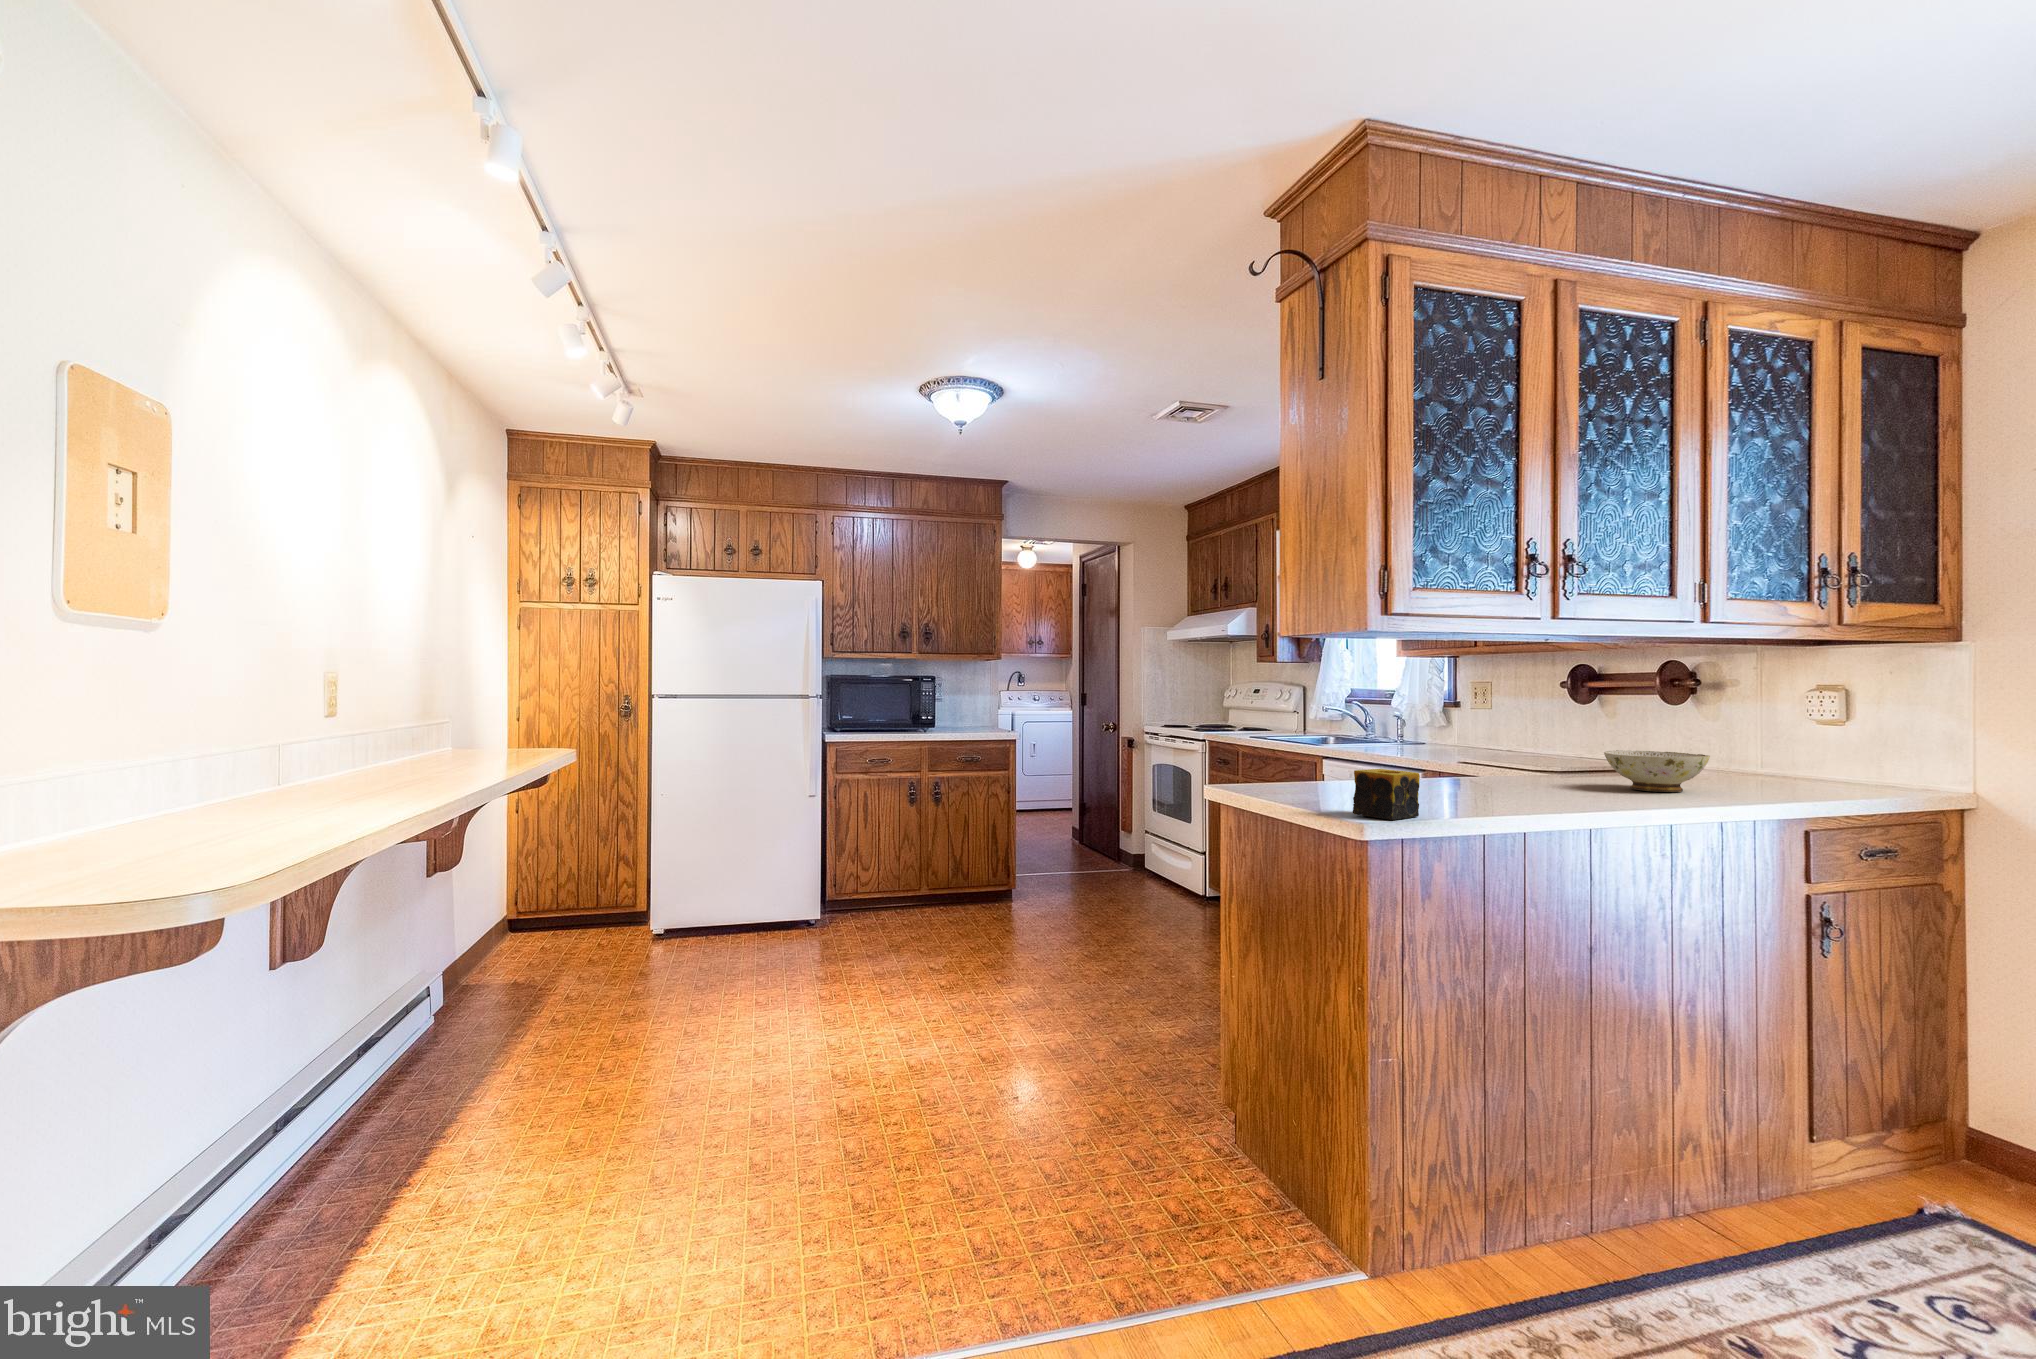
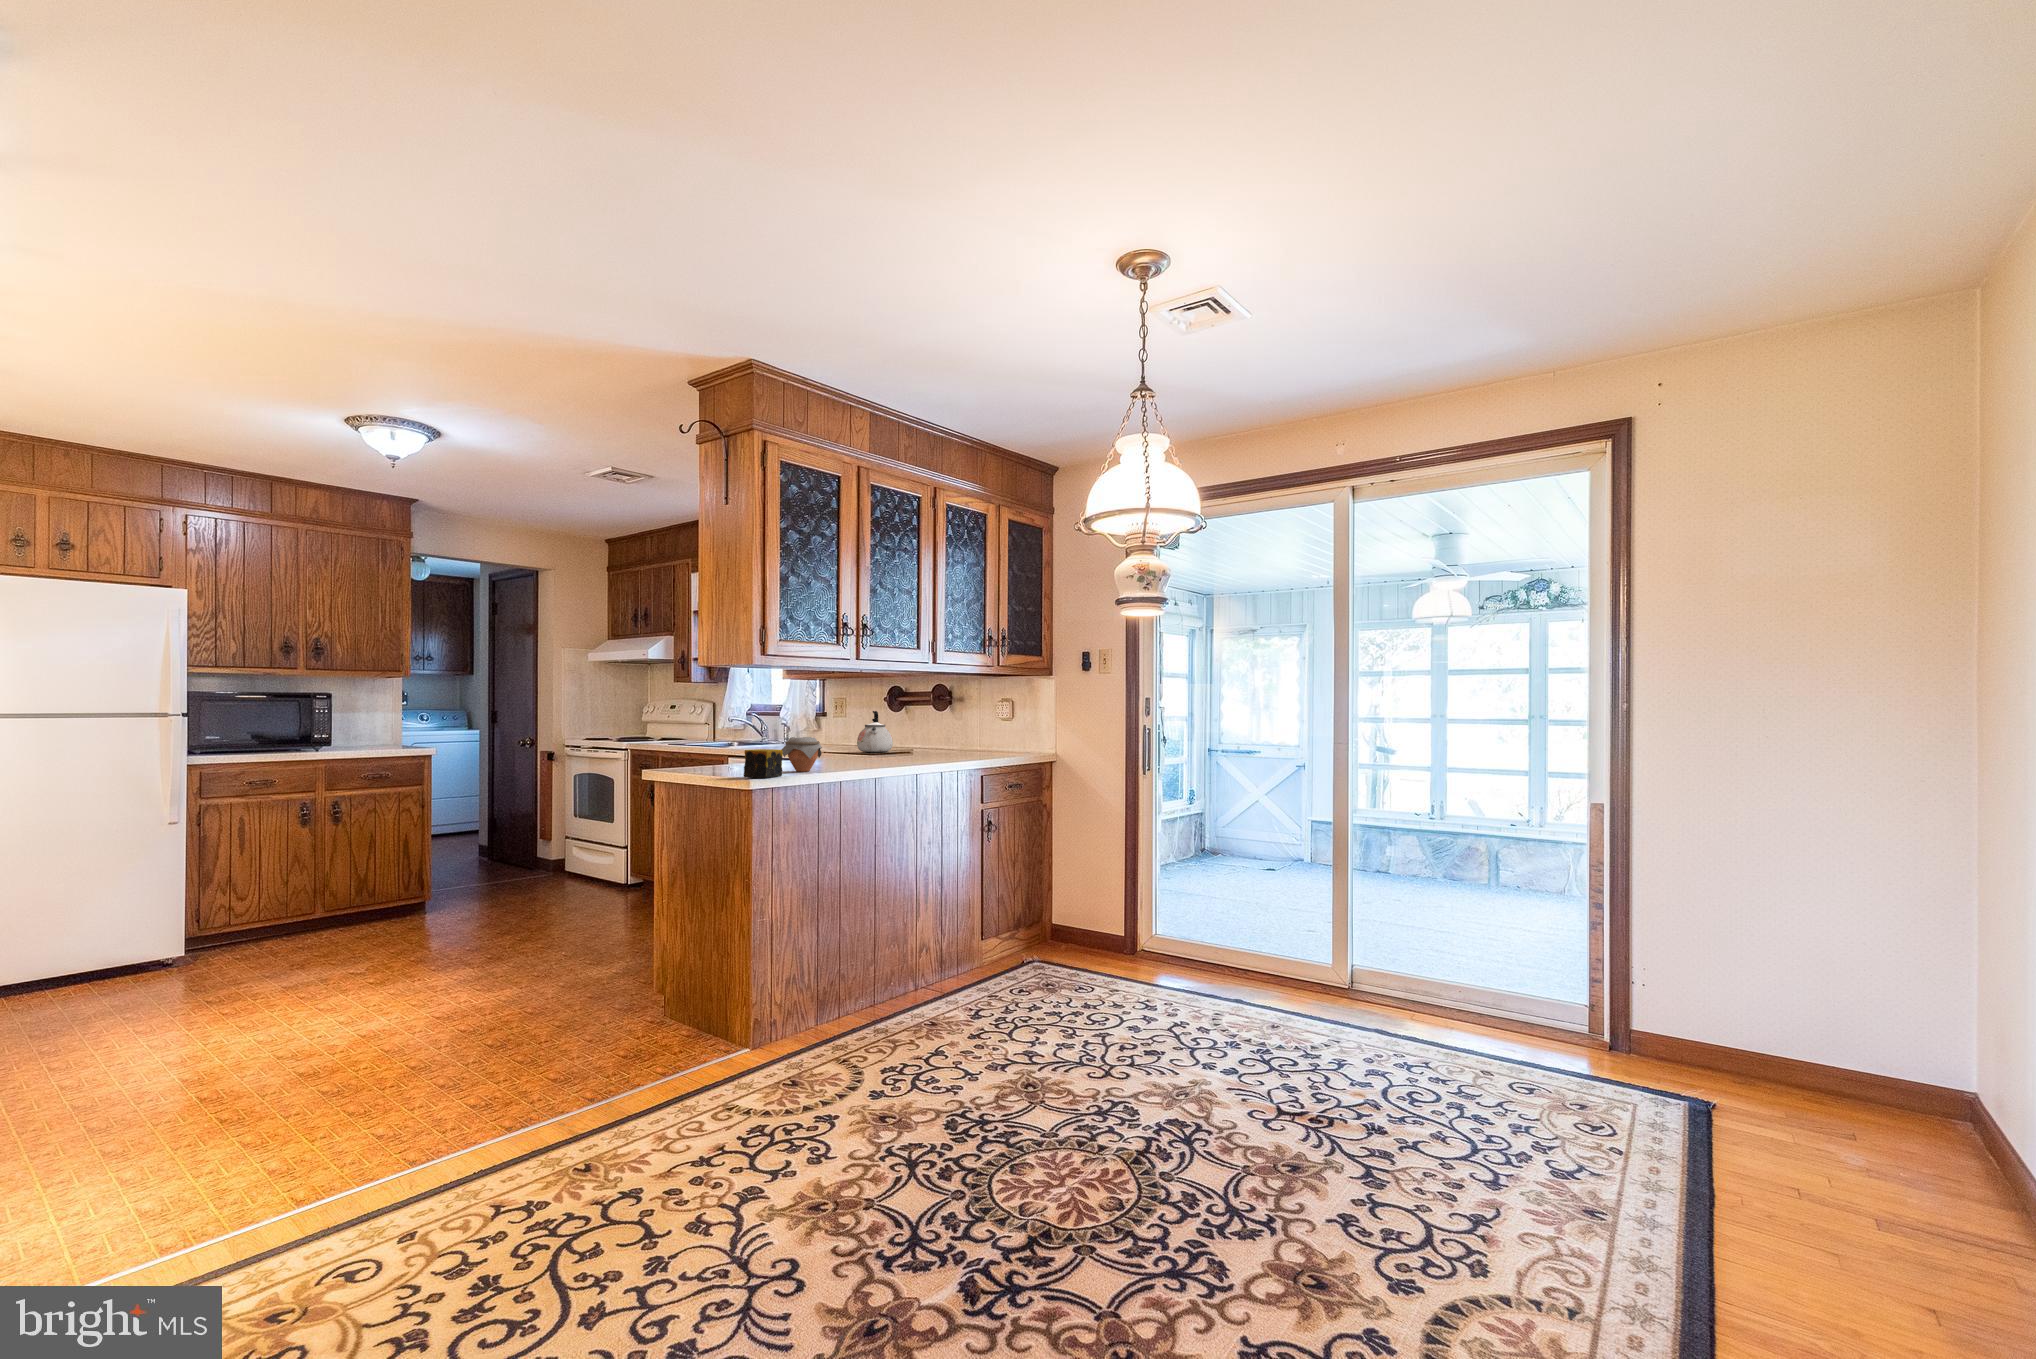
kettle: none [1520,704,1584,768] -> present [857,711,893,752]
jar: none [1414,749,1488,808] -> present [782,737,822,772]
ceramic bowl: present [1604,750,1710,792] -> none [892,737,942,759]

